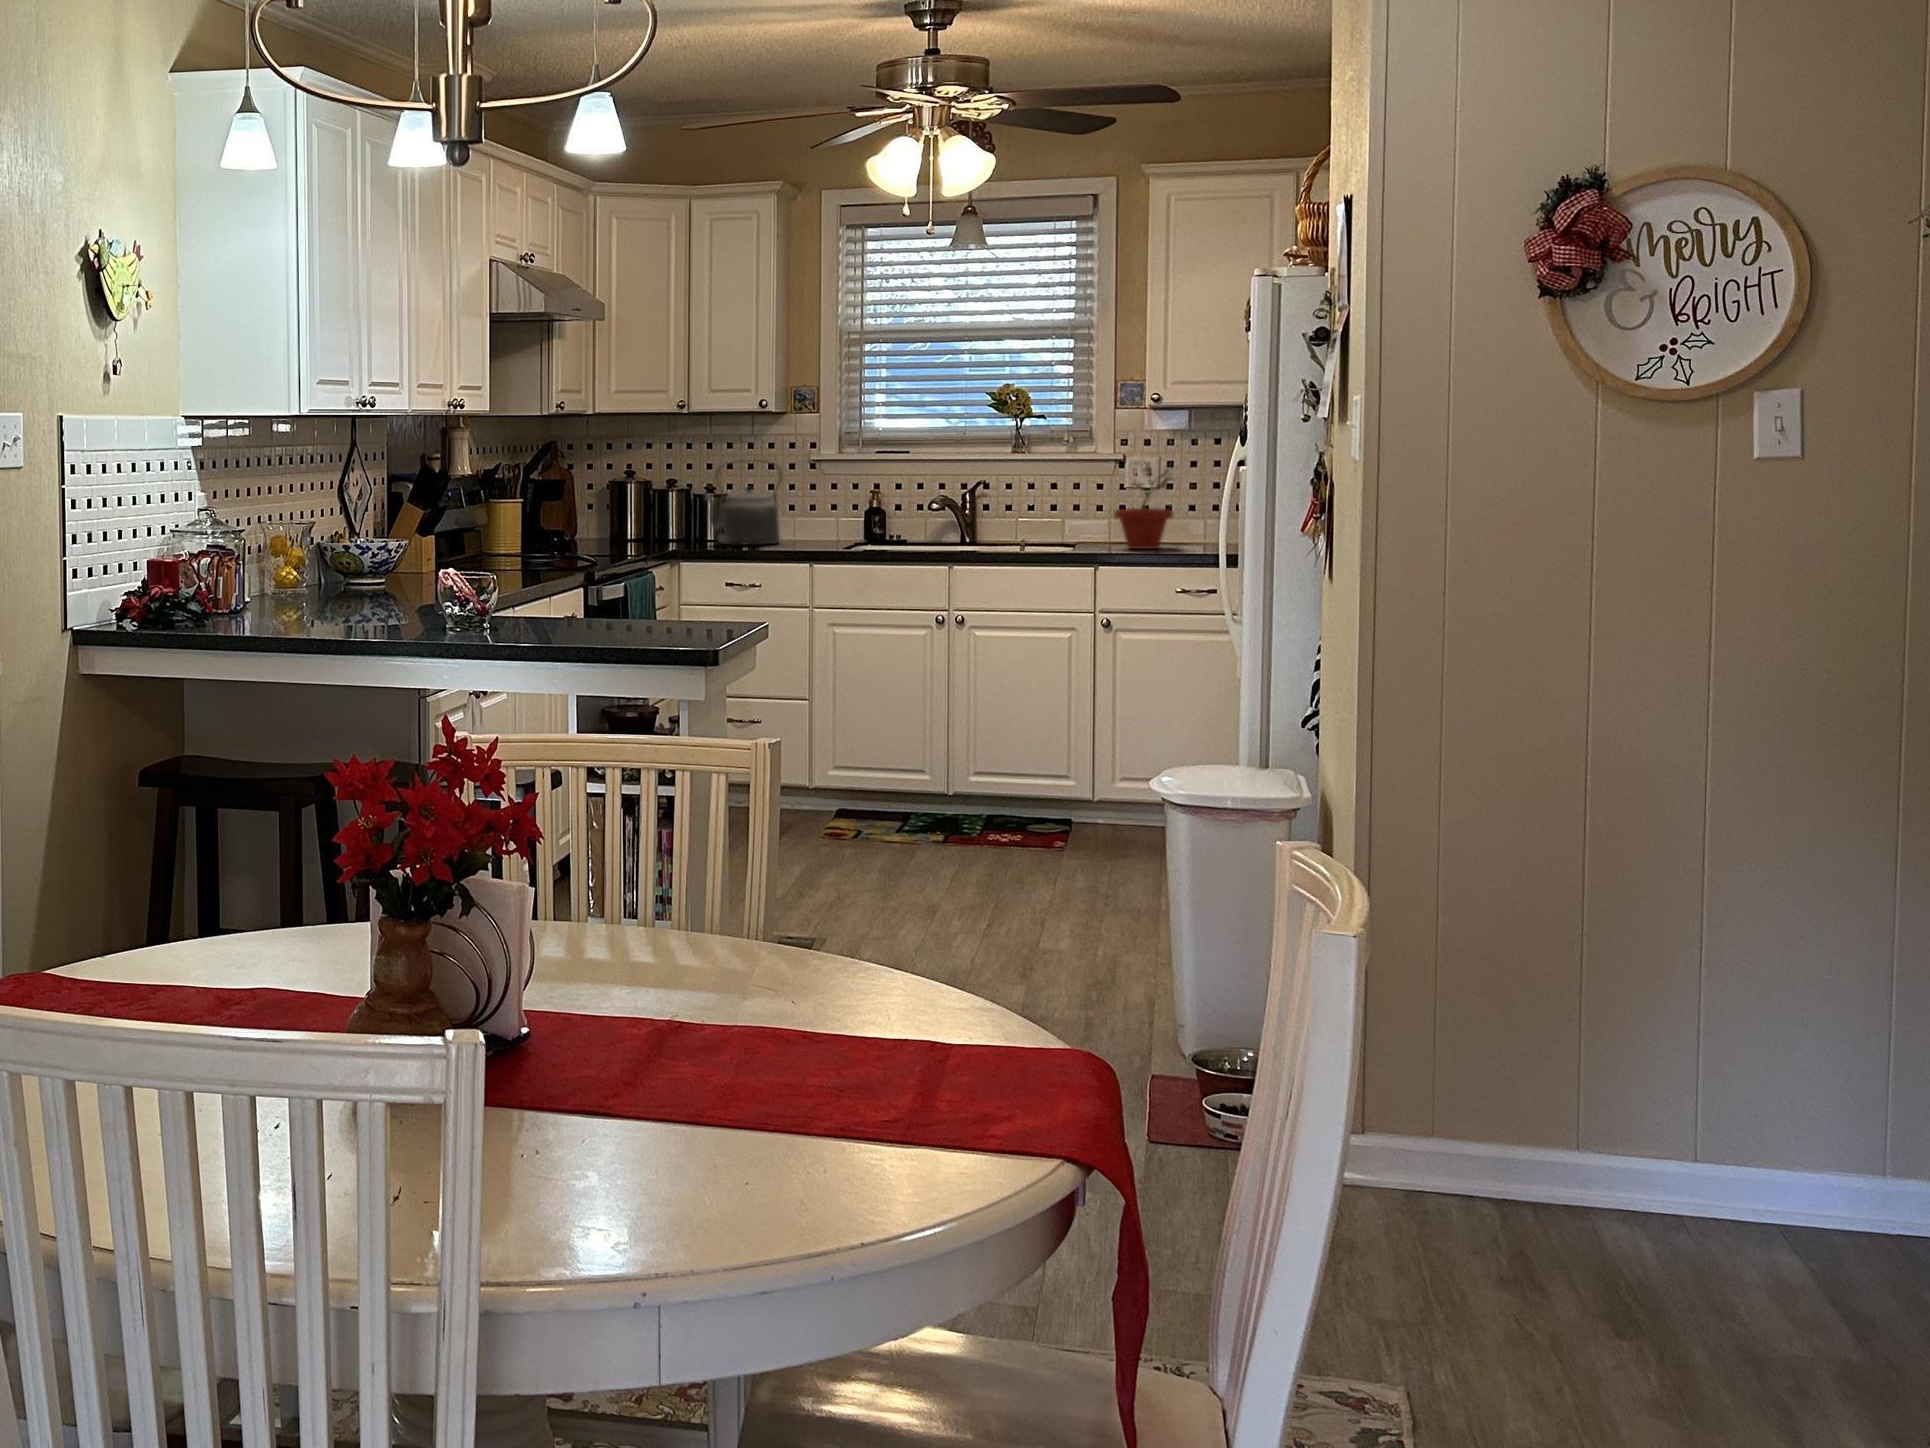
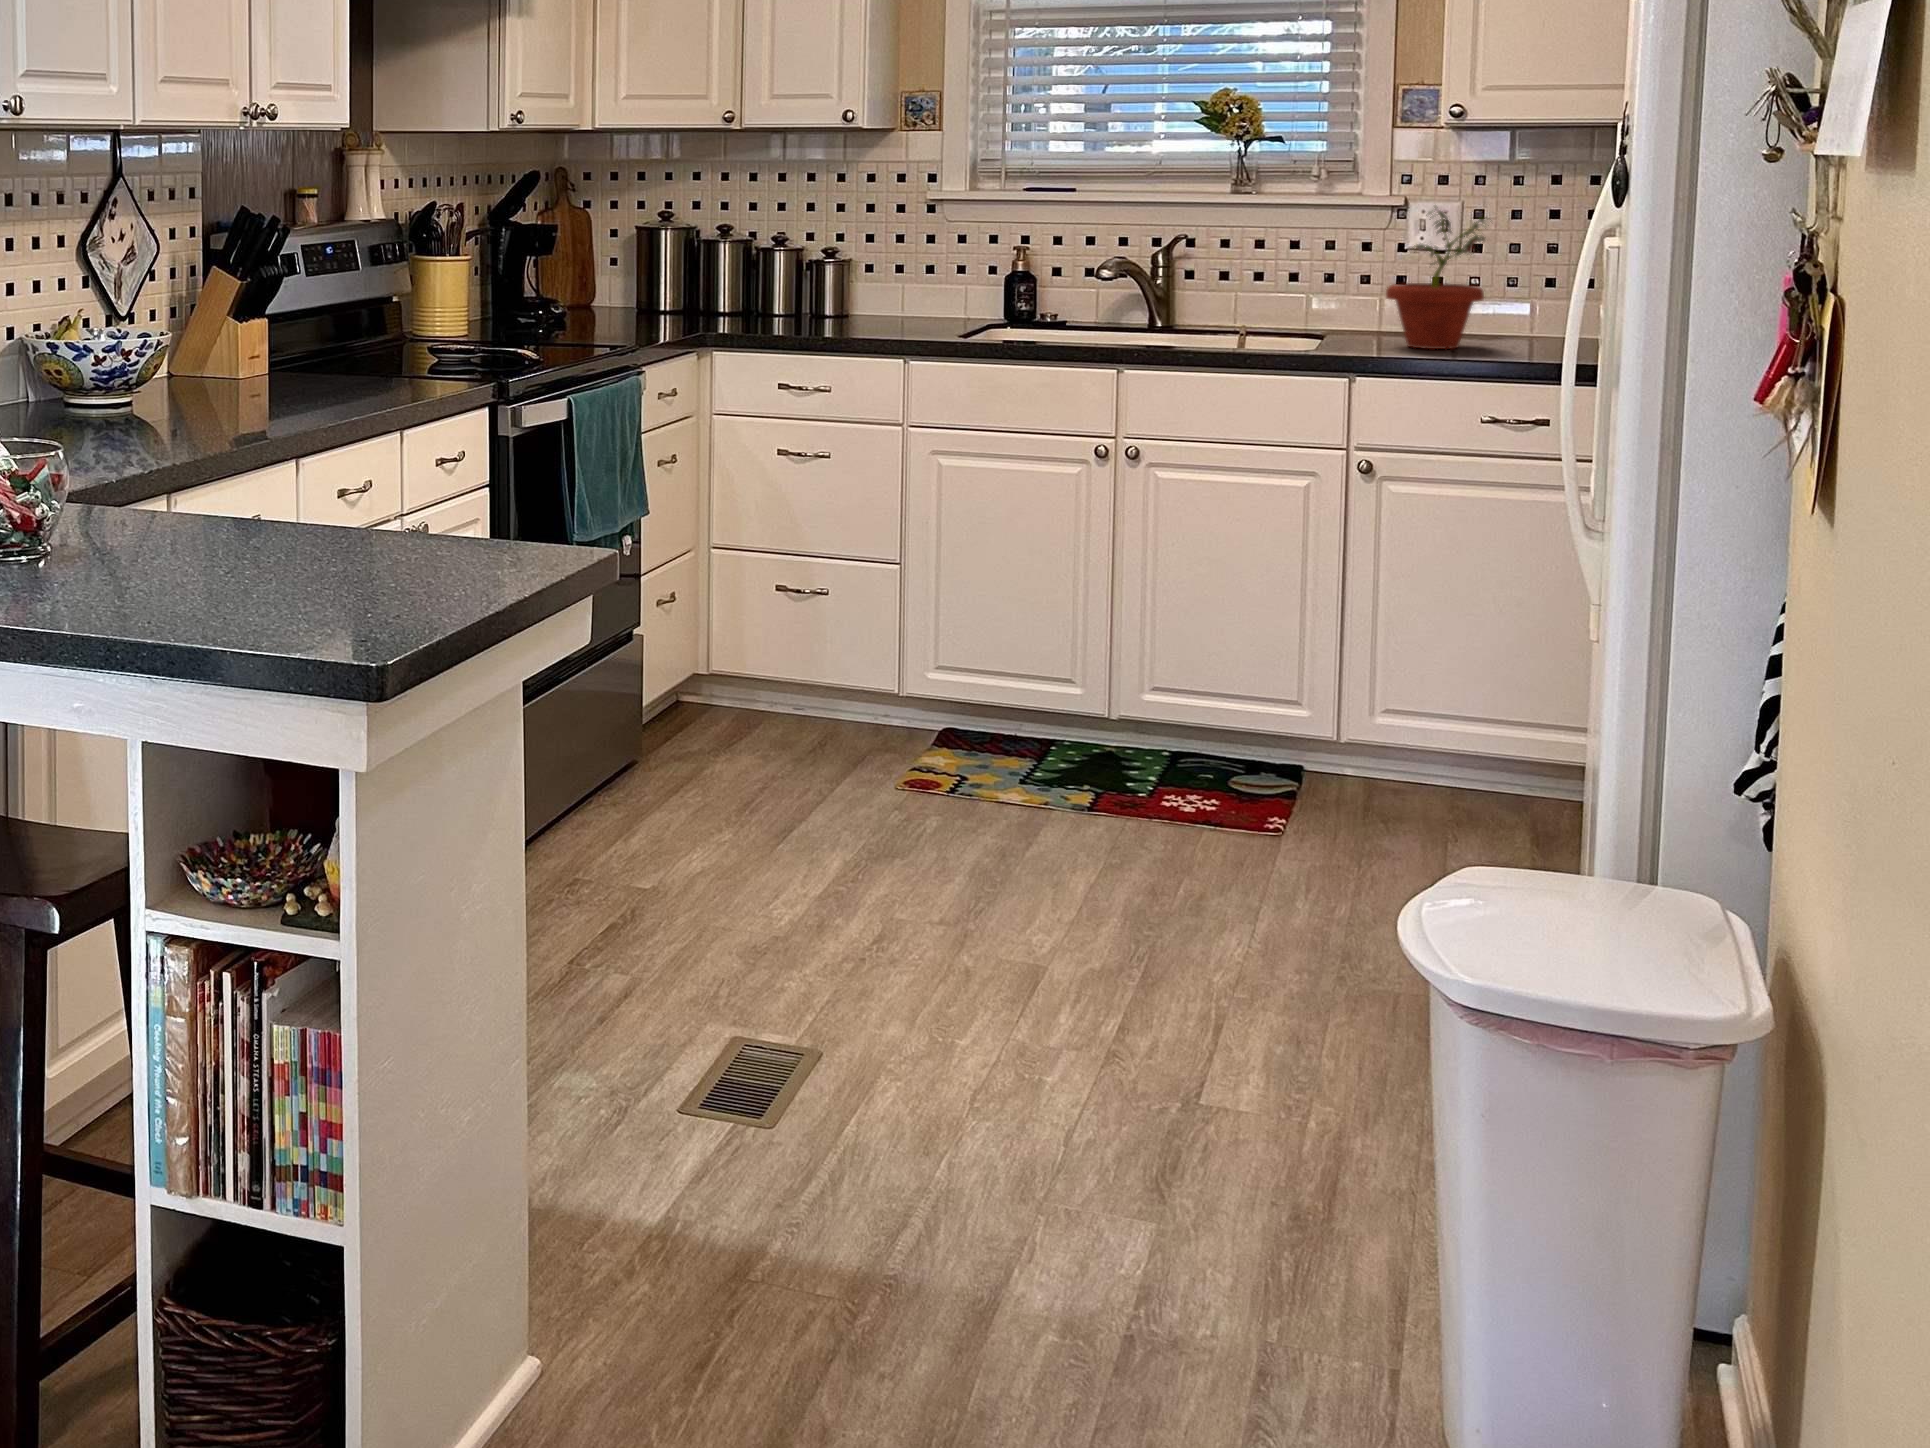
kettle: present [705,462,782,545] -> none [764,198,882,324]

